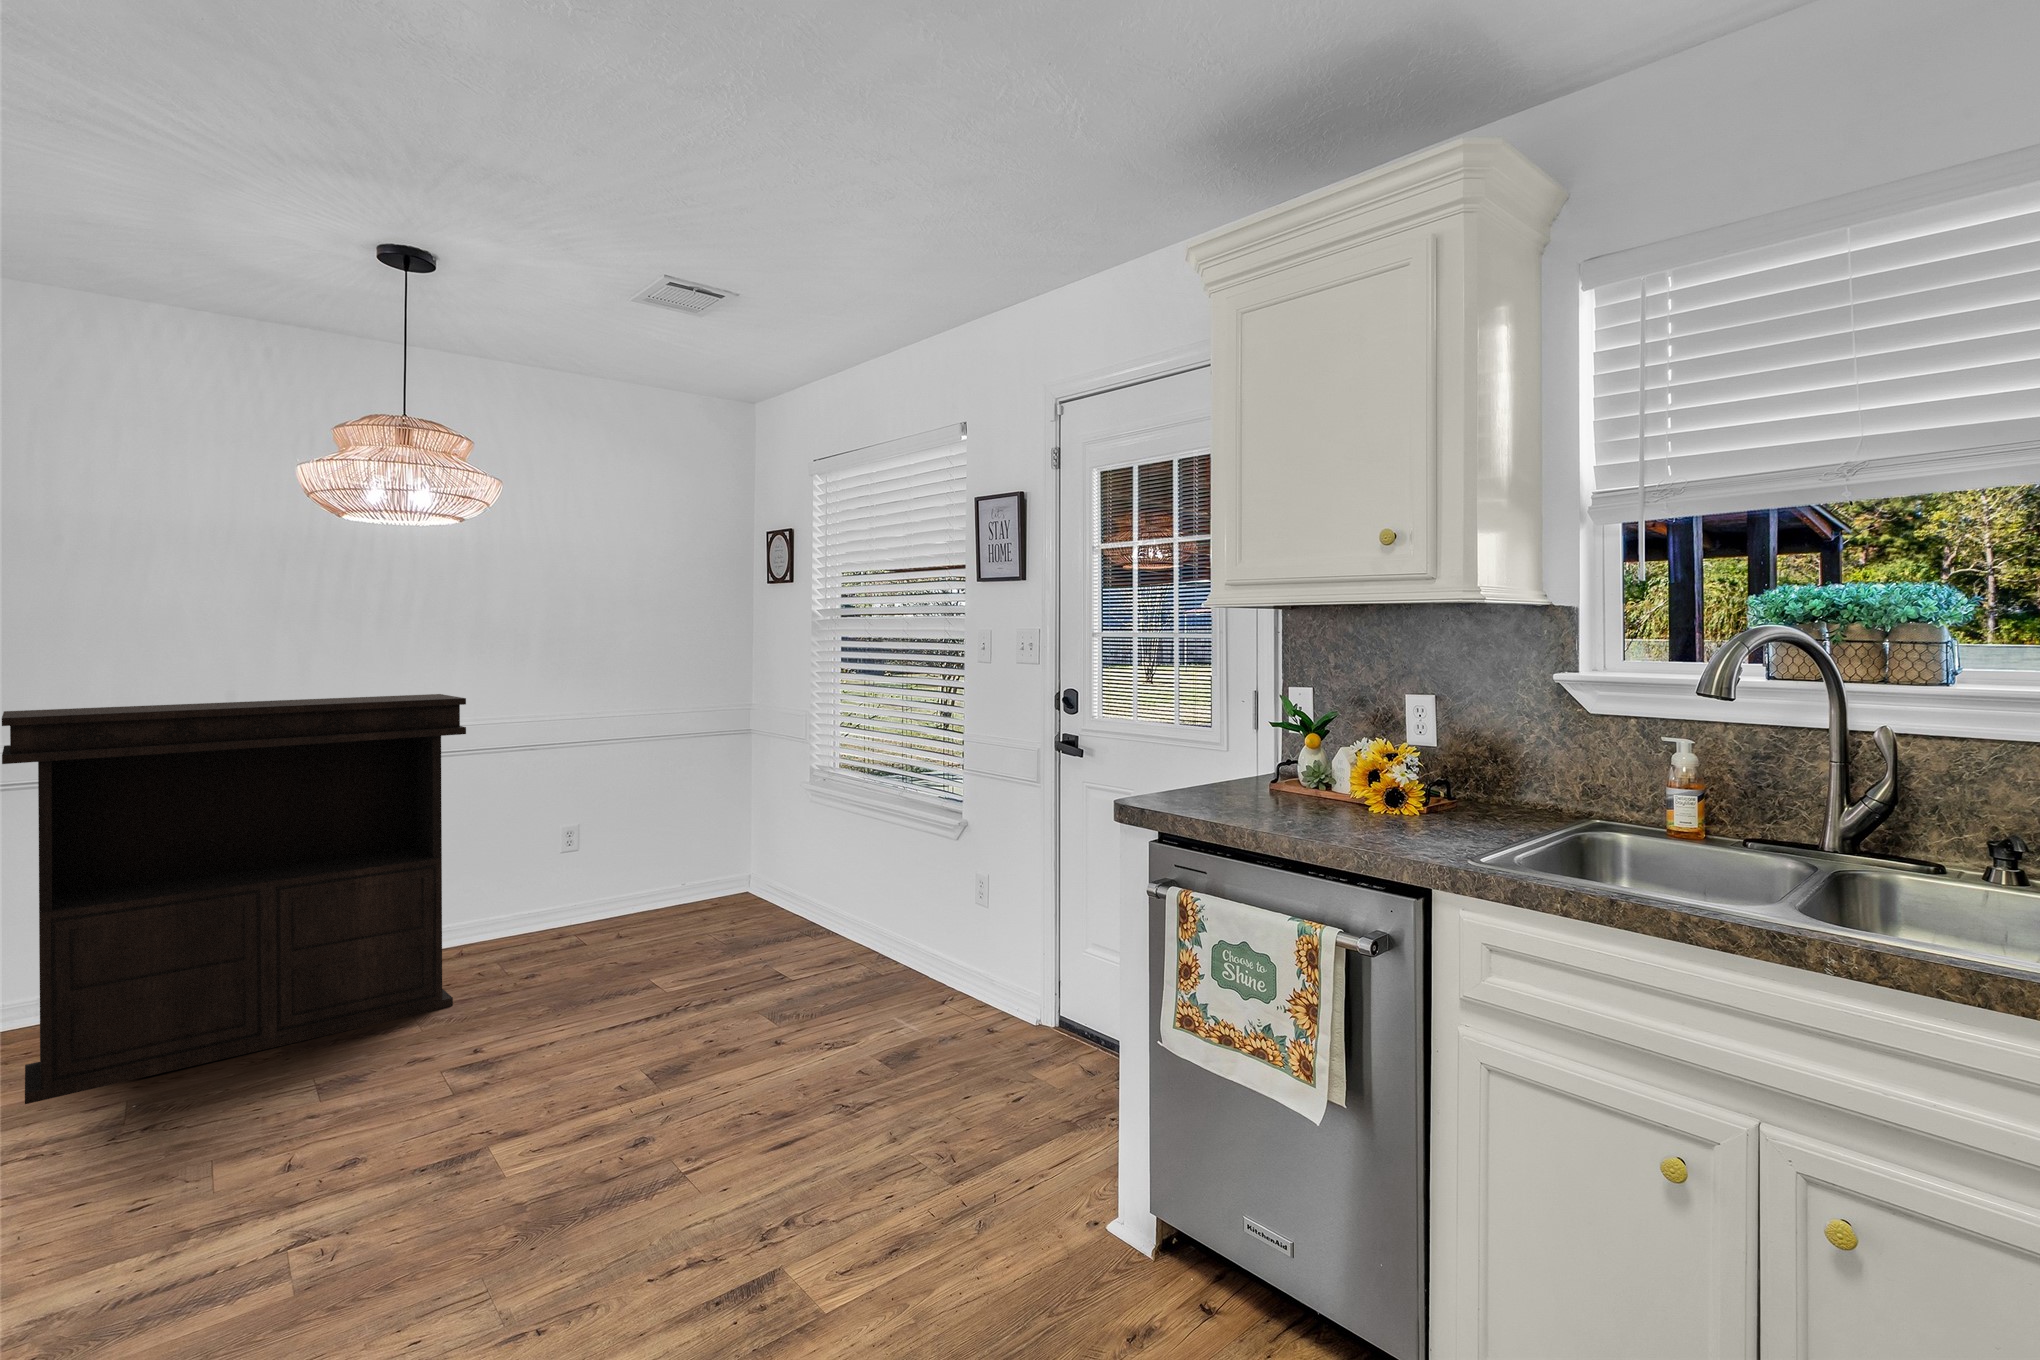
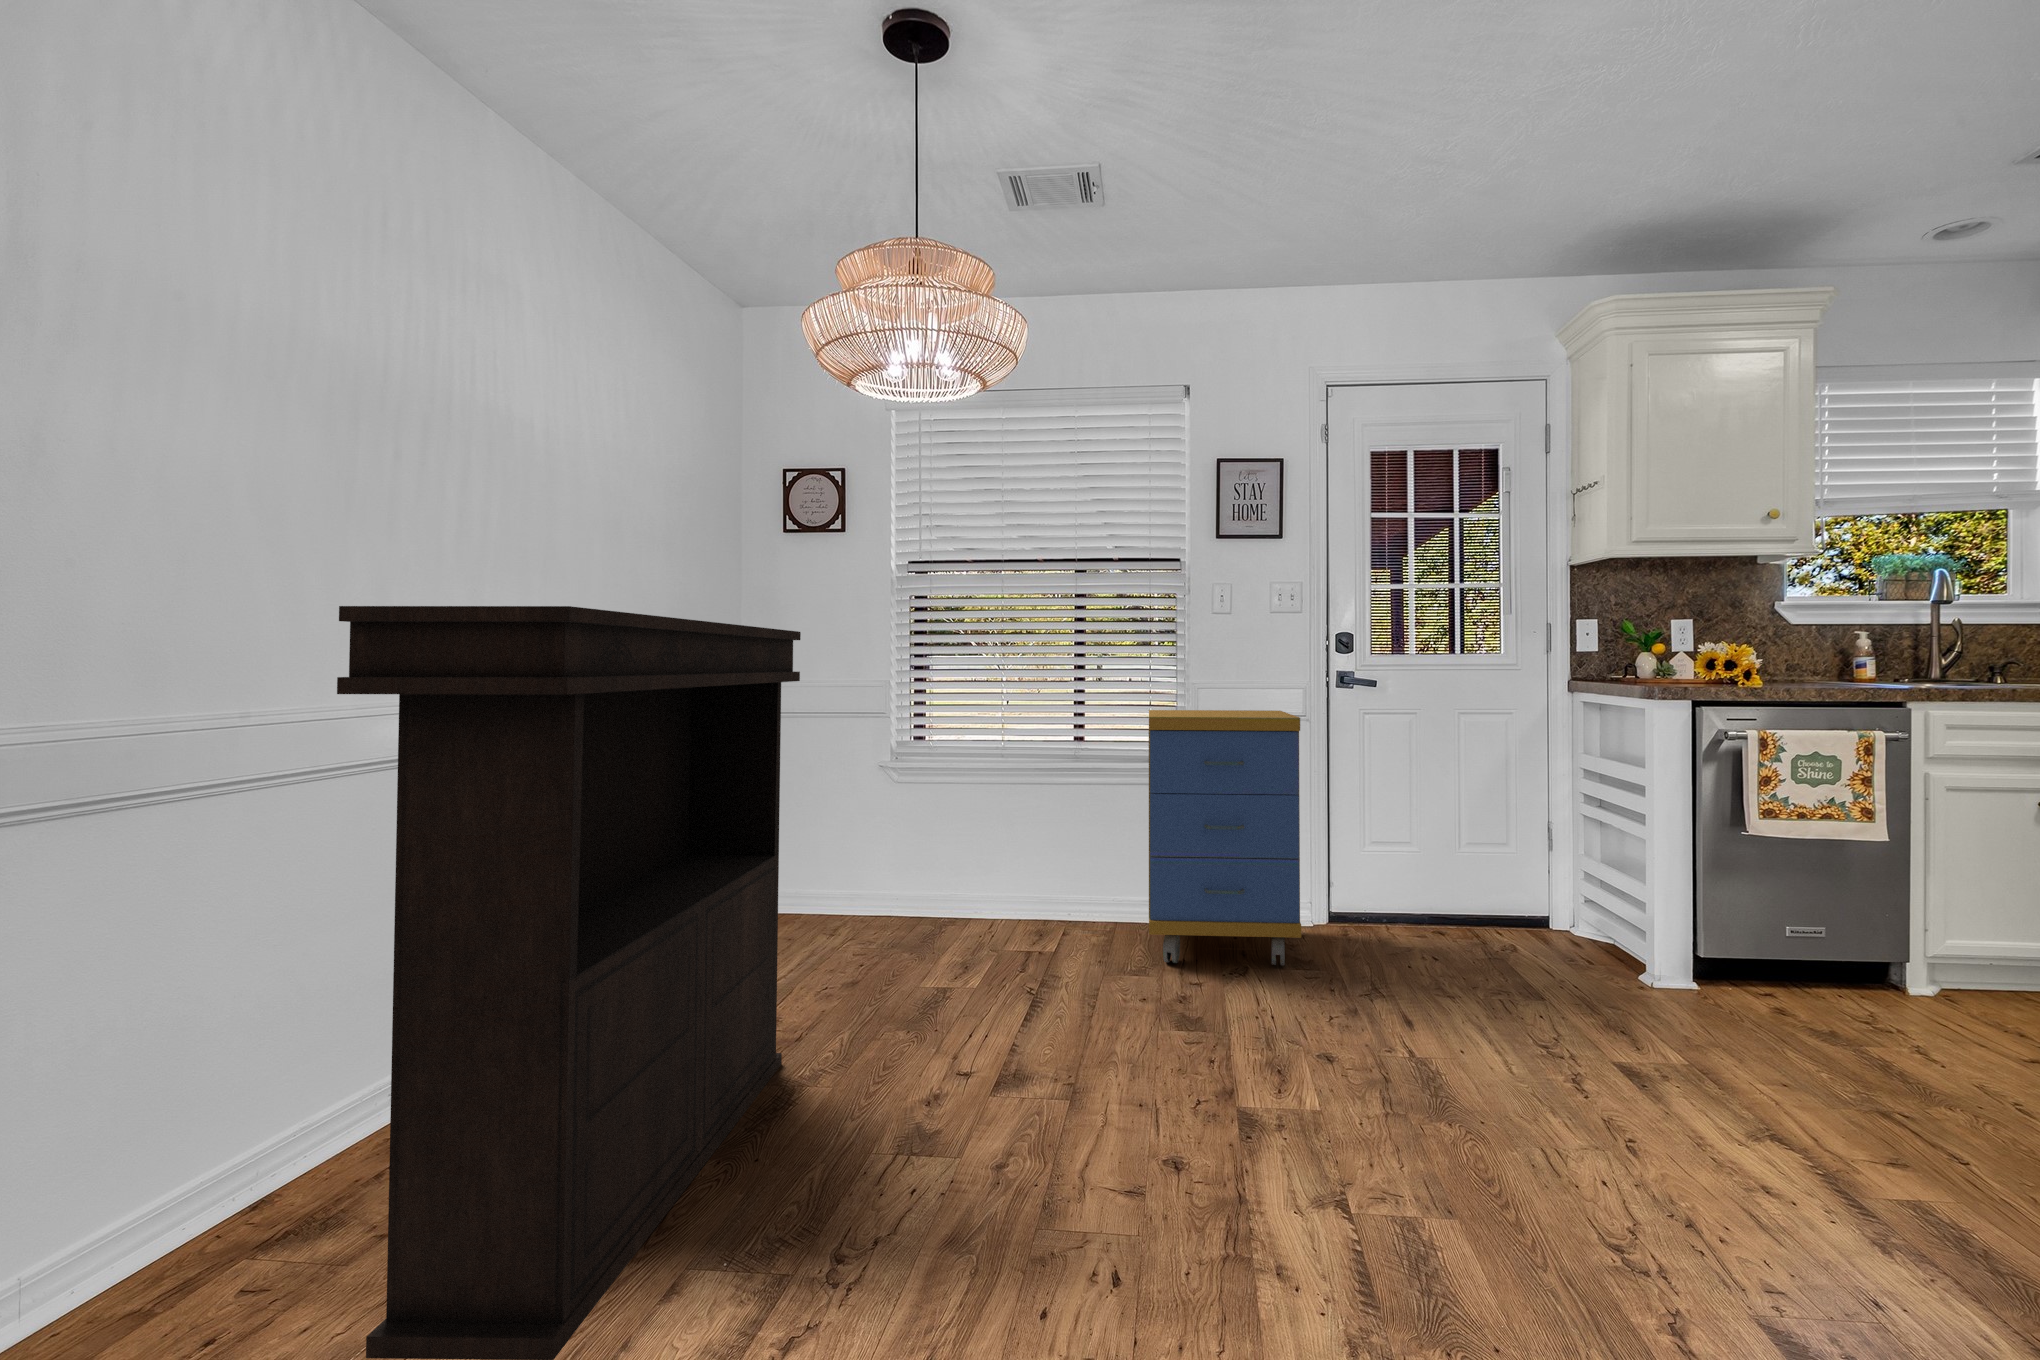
storage cabinet: none [798,763,1004,1051] -> present [1149,710,1301,965]

